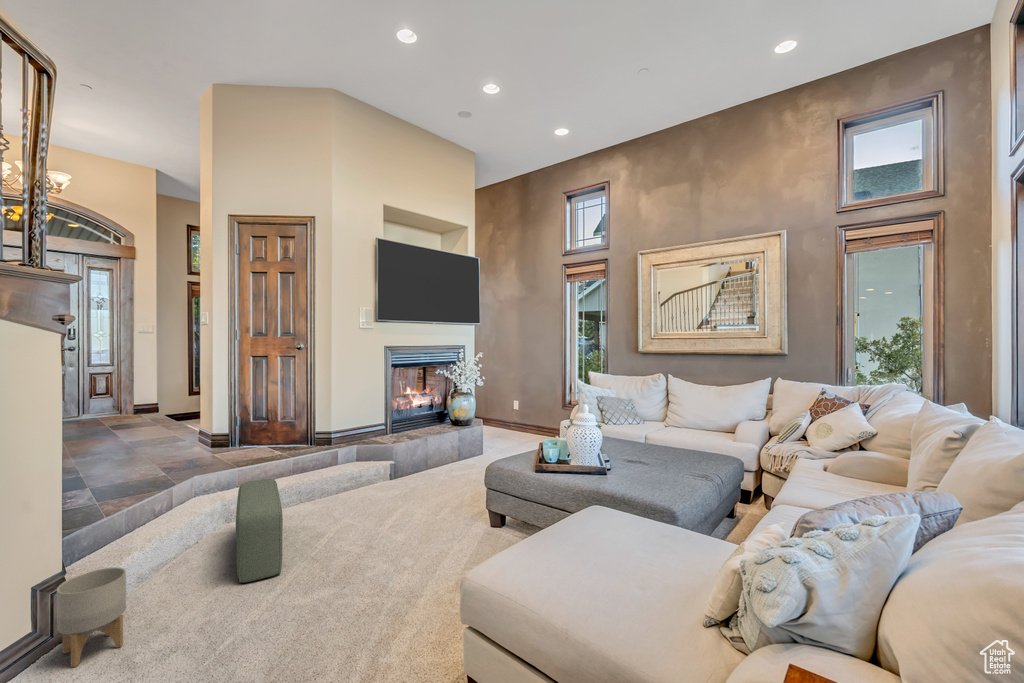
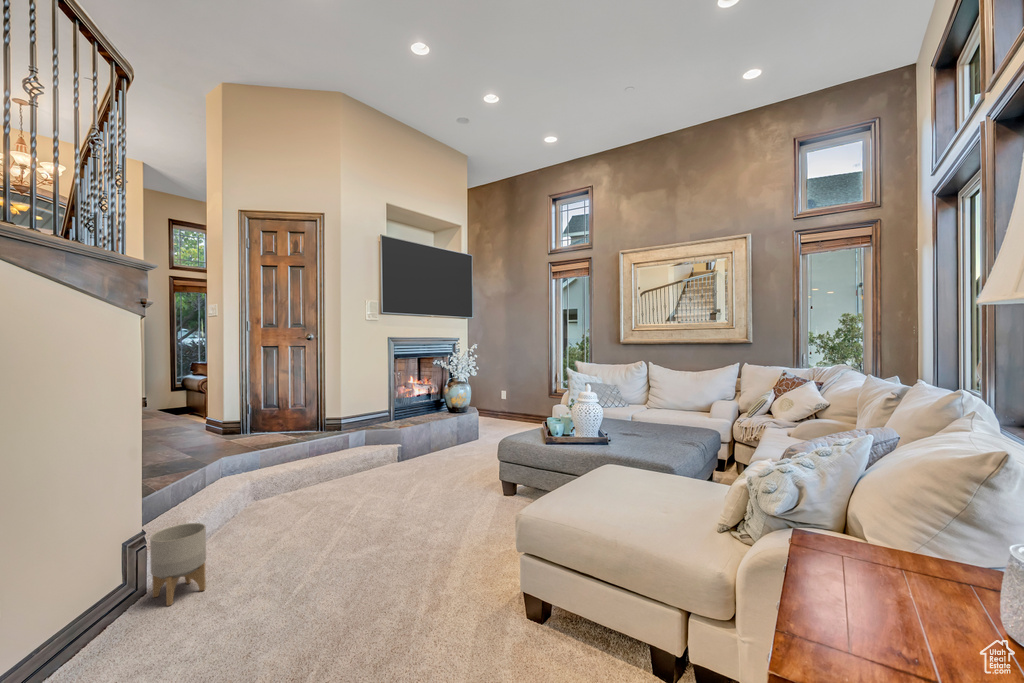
pouf: present [236,479,283,582] -> none [273,456,326,542]

